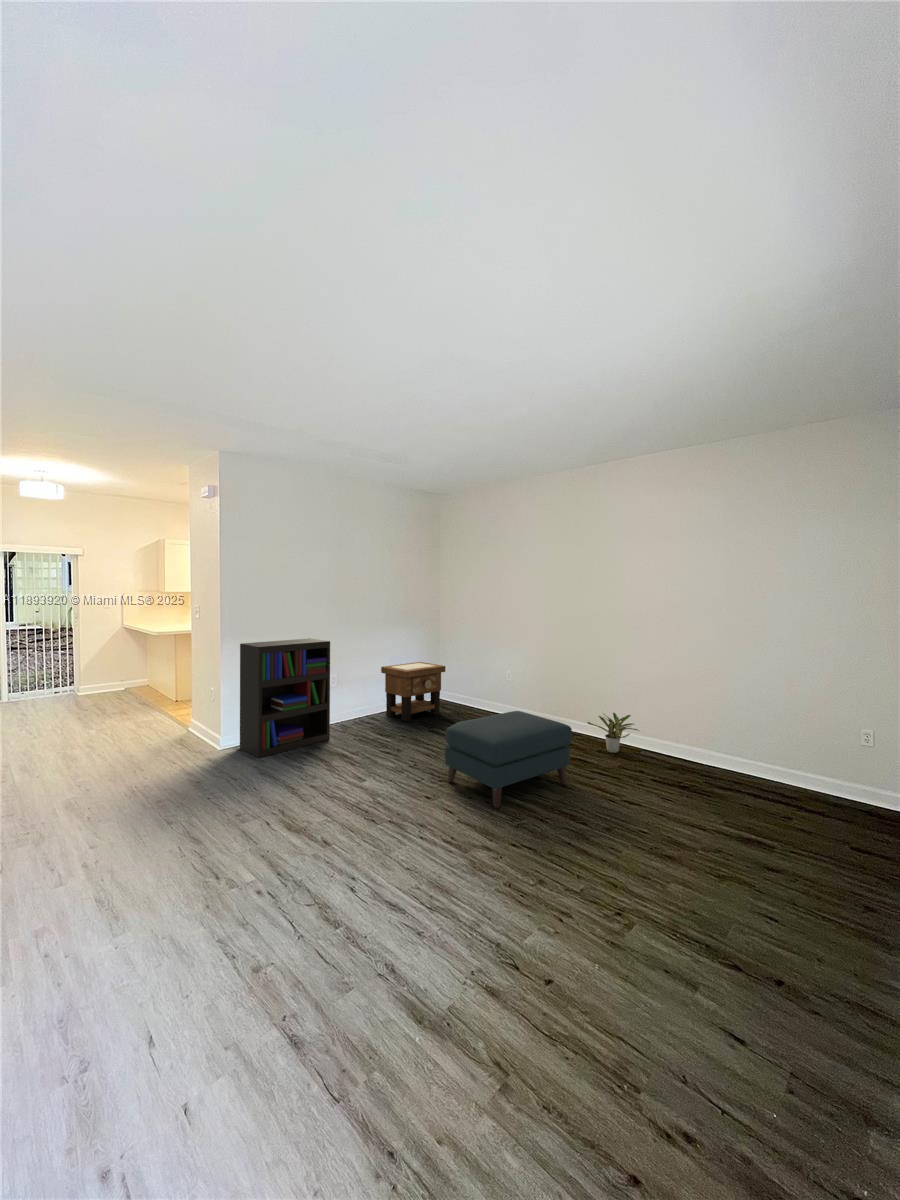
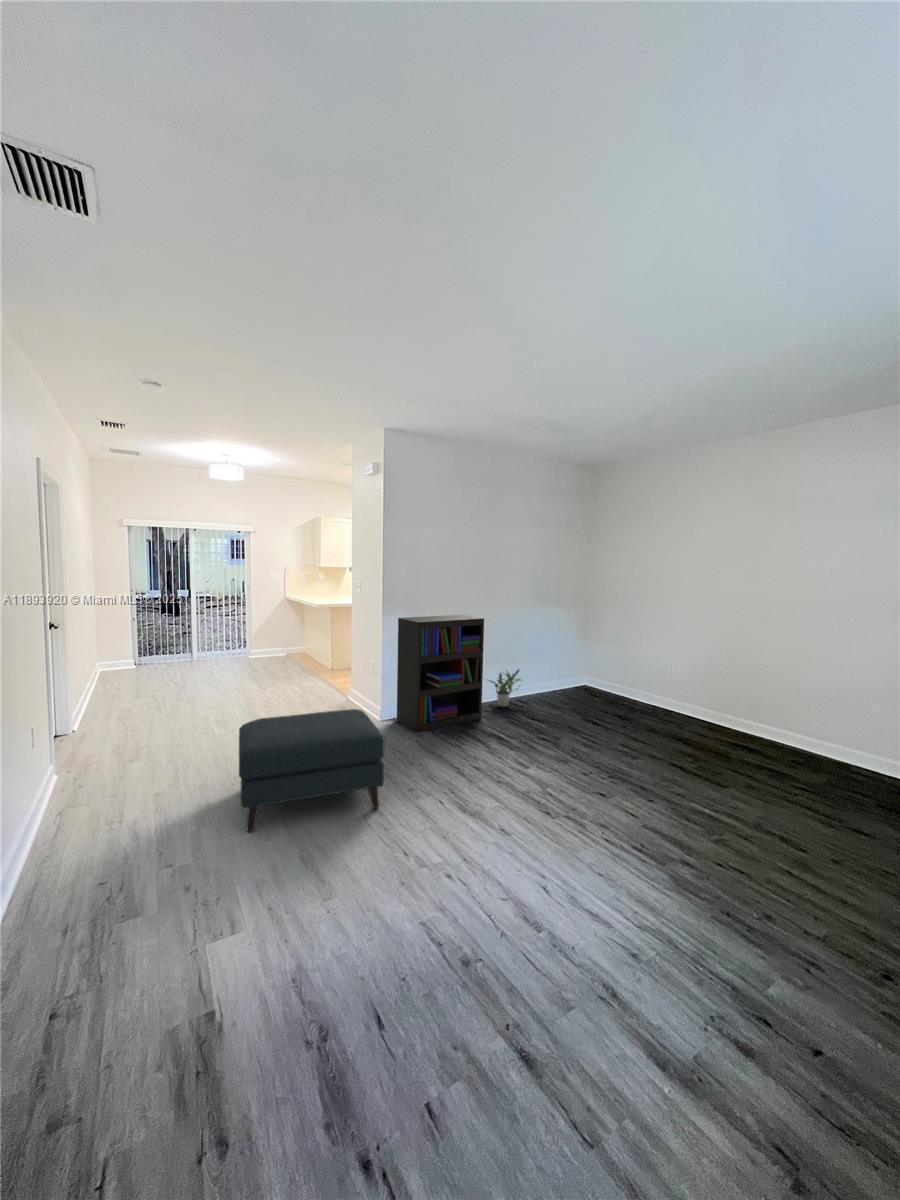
side table: present [381,662,445,722] -> none [529,643,599,706]
ottoman: present [445,711,572,808] -> present [239,709,385,832]
potted plant: present [587,713,639,753] -> present [489,669,520,707]

